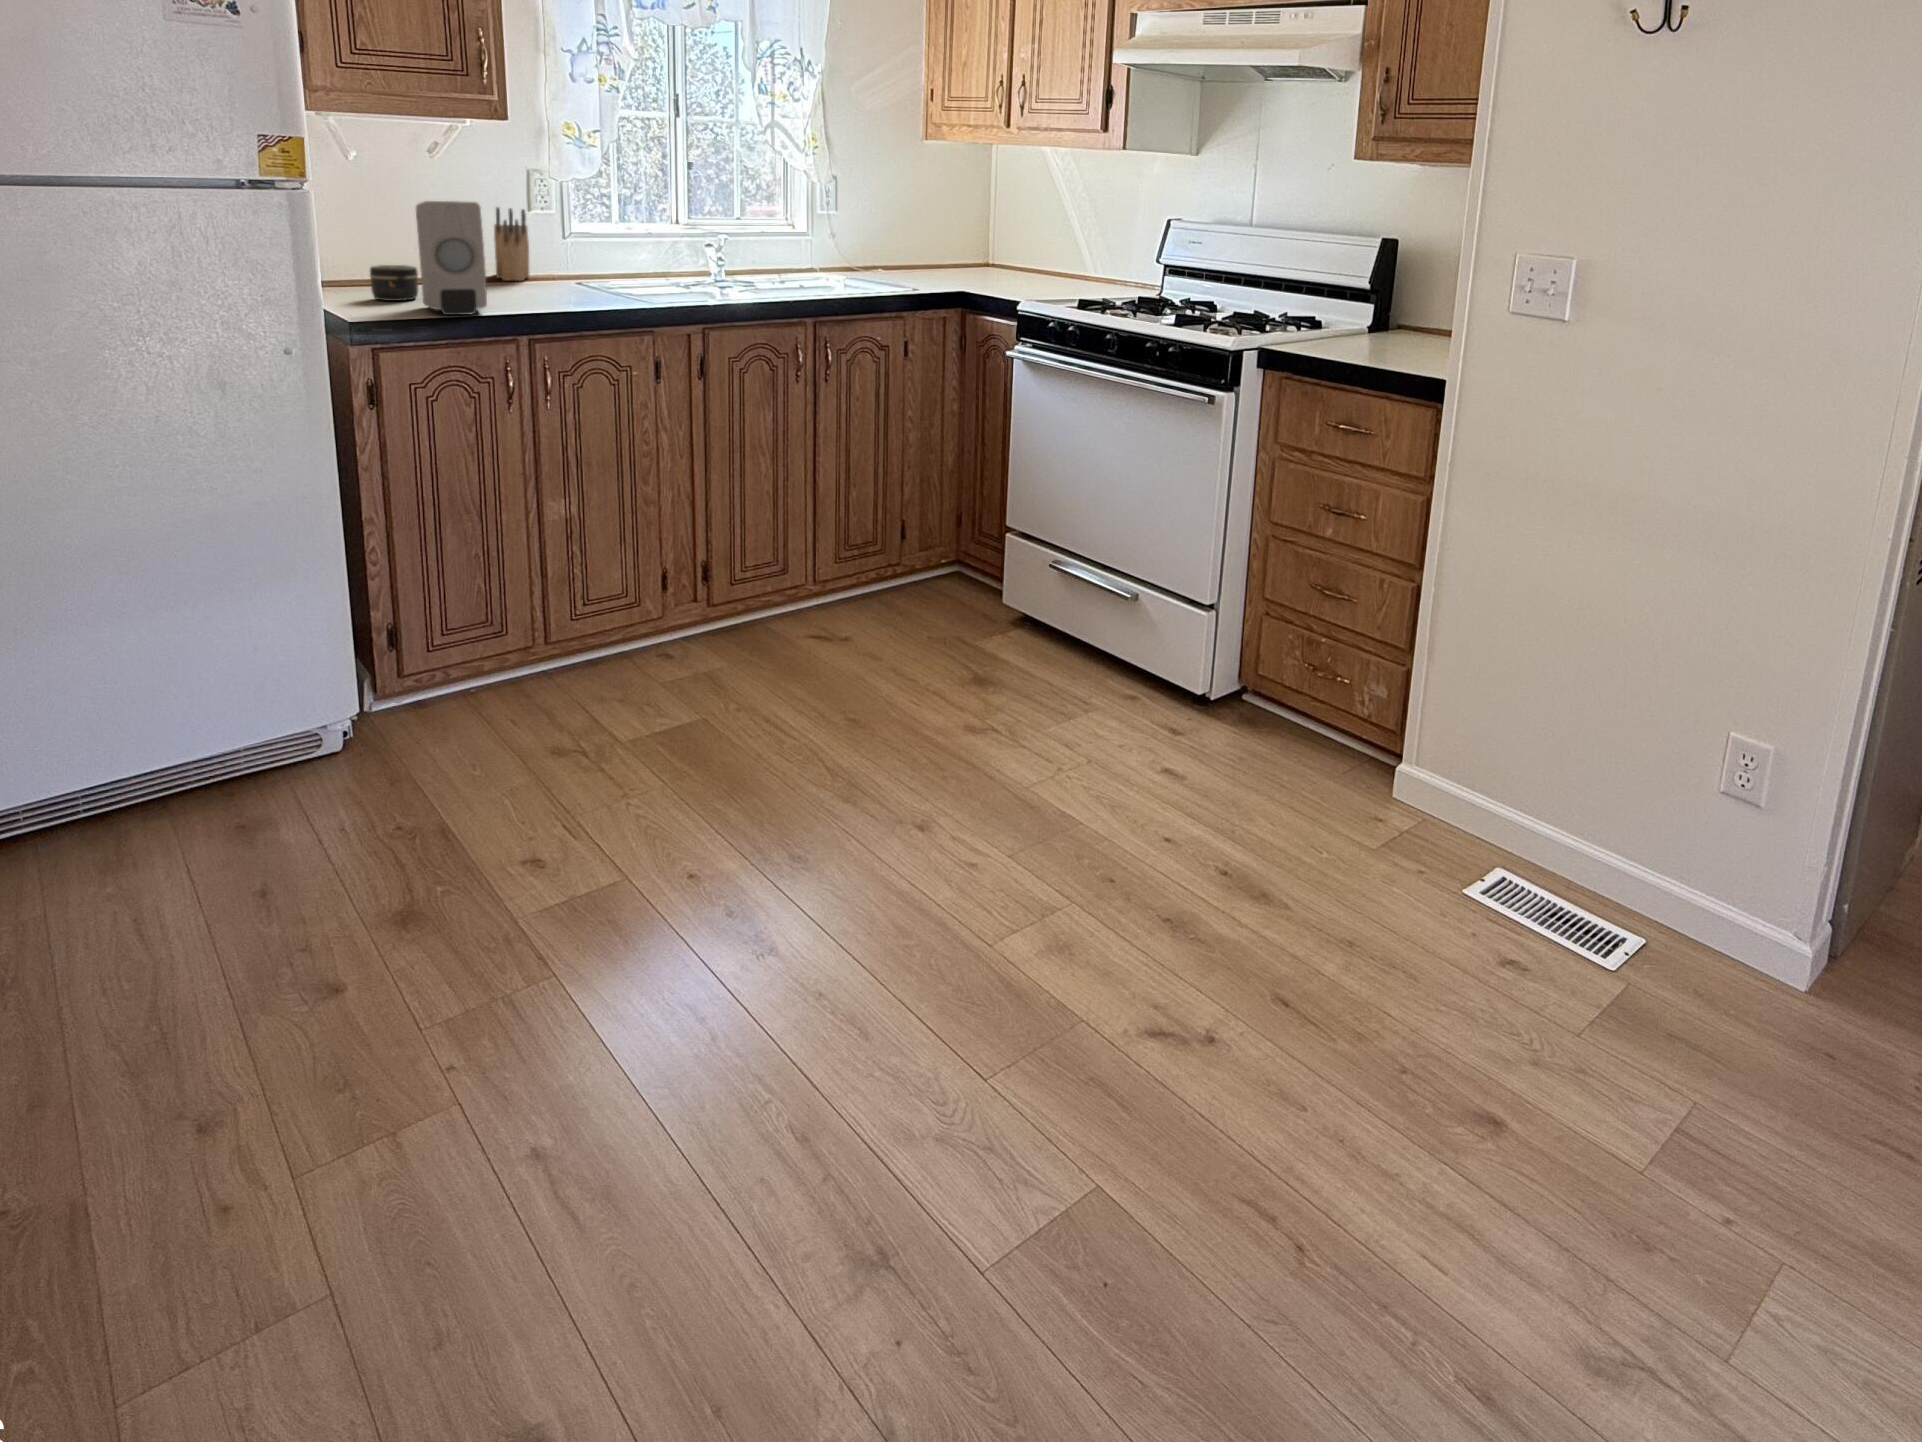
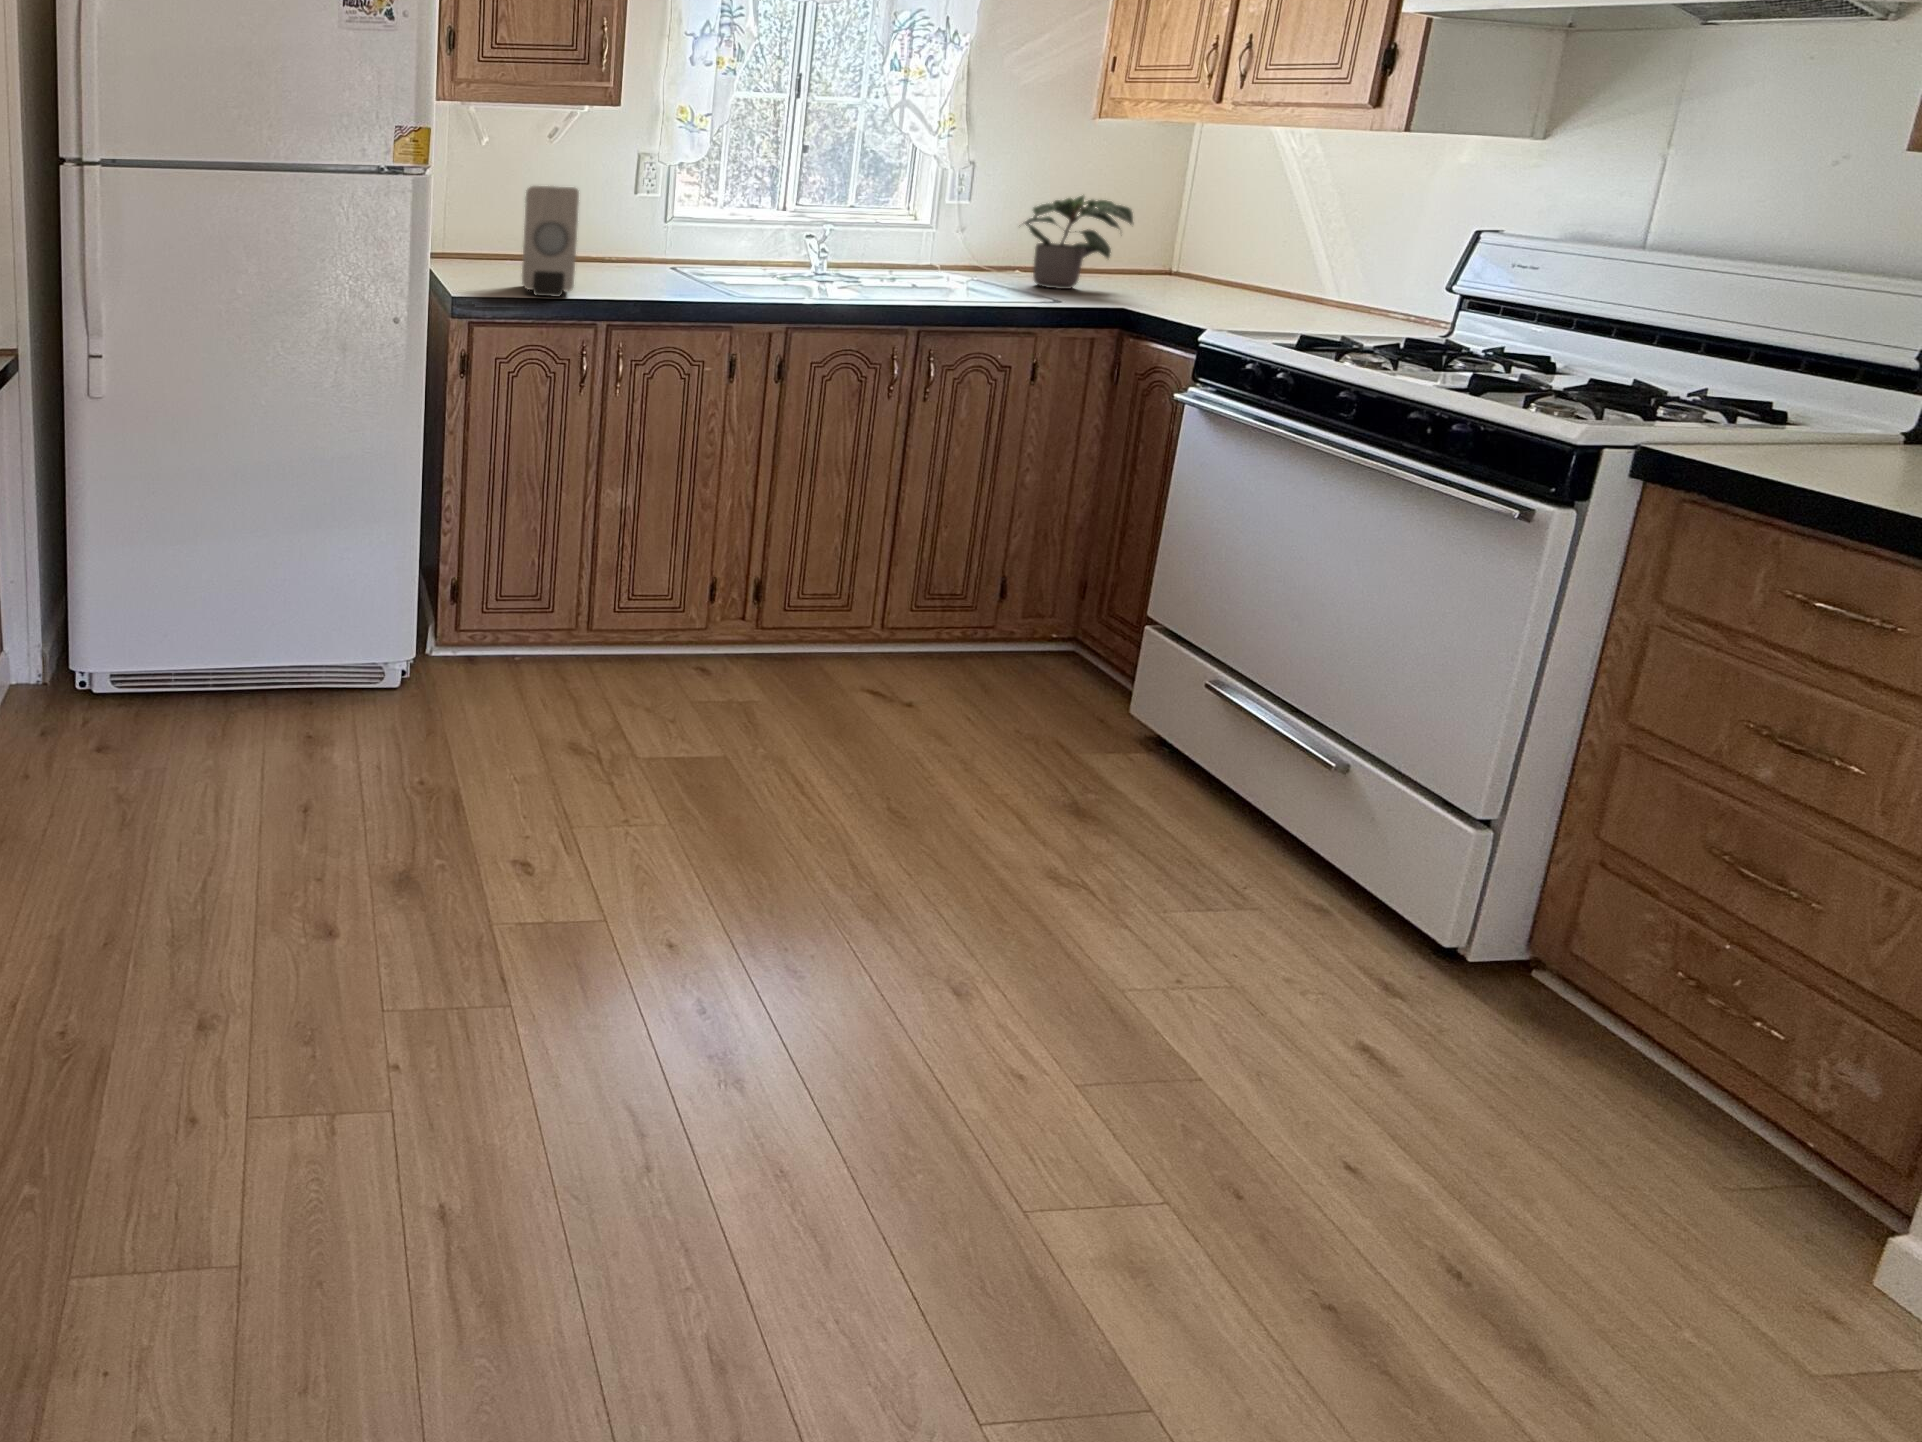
potted plant: none [879,201,963,279] -> present [1024,196,1133,289]
knife block: present [494,207,529,281] -> none [599,190,632,263]
jar: present [370,265,418,301] -> none [485,243,524,277]

